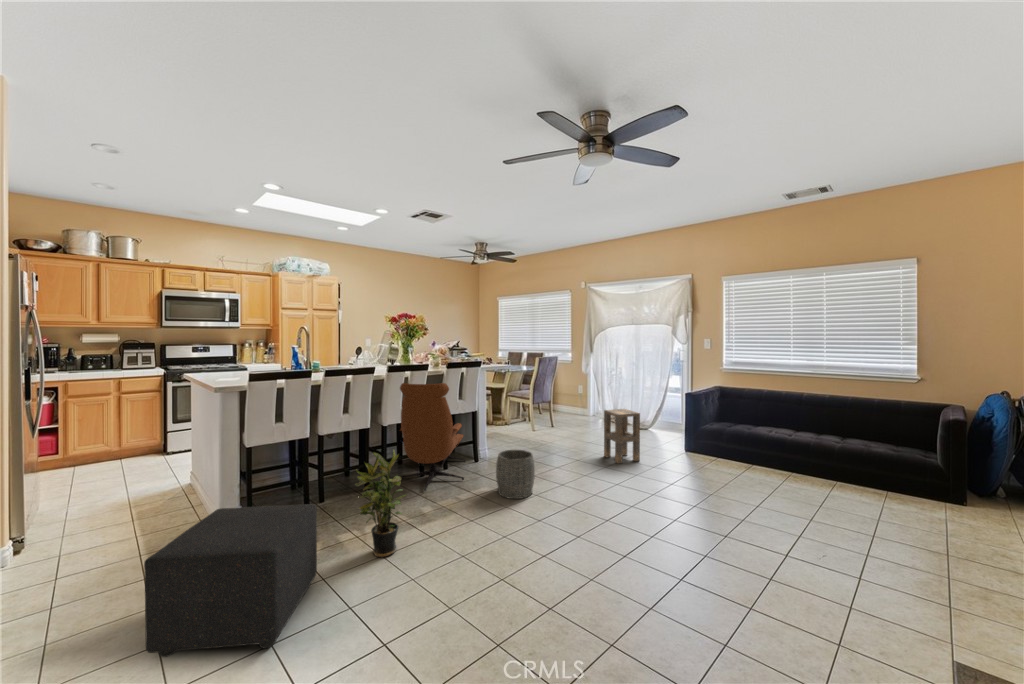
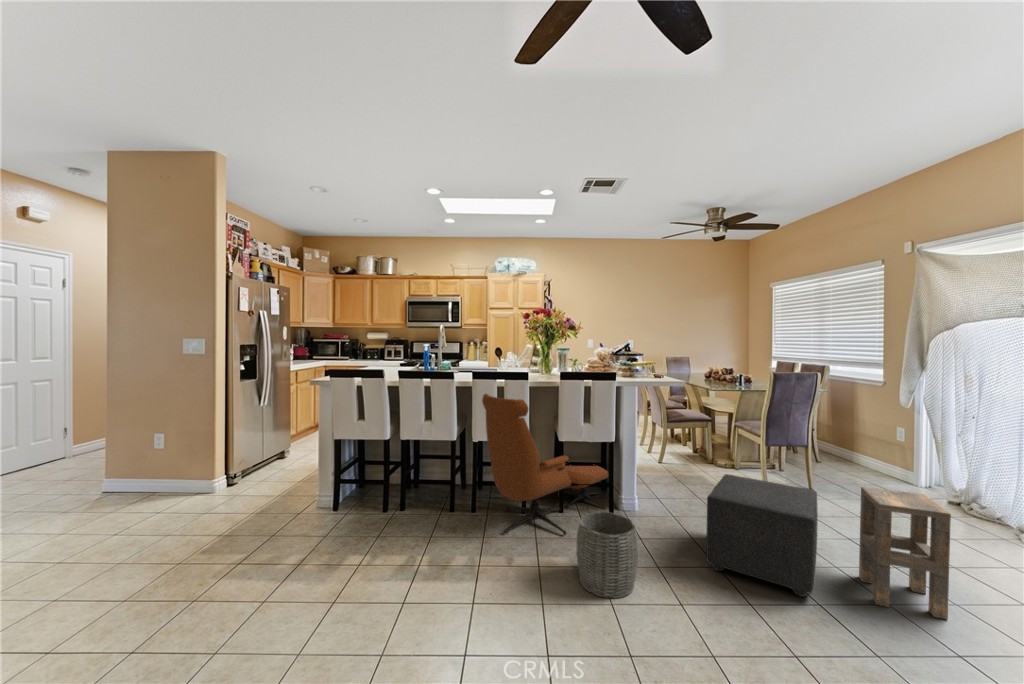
potted plant: present [355,450,407,557] -> none [332,472,401,602]
ottoman: present [144,504,317,657] -> present [706,474,818,597]

